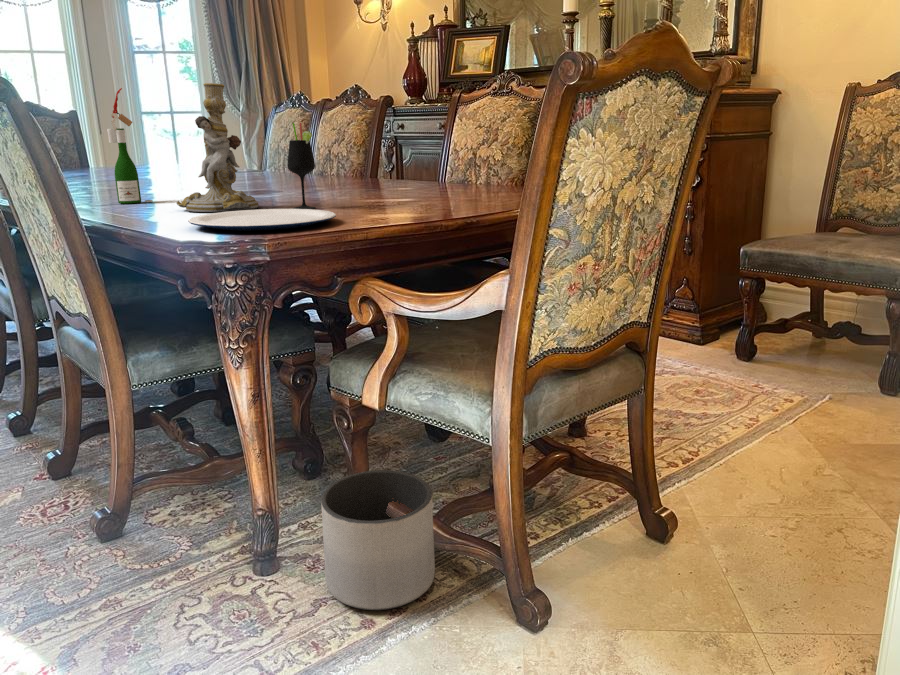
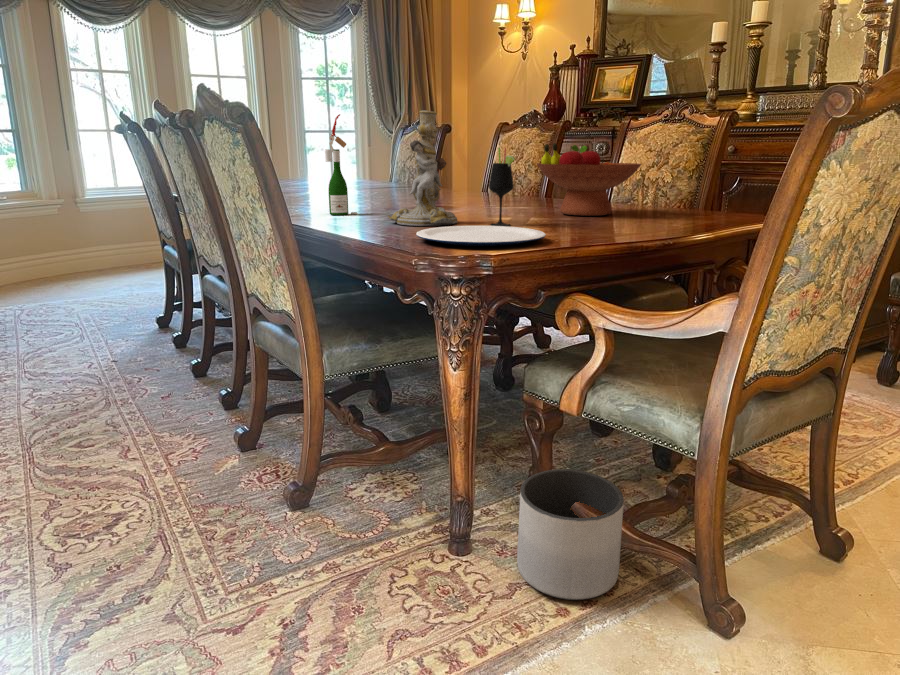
fruit bowl: none [352,118,465,196] -> present [537,143,642,216]

